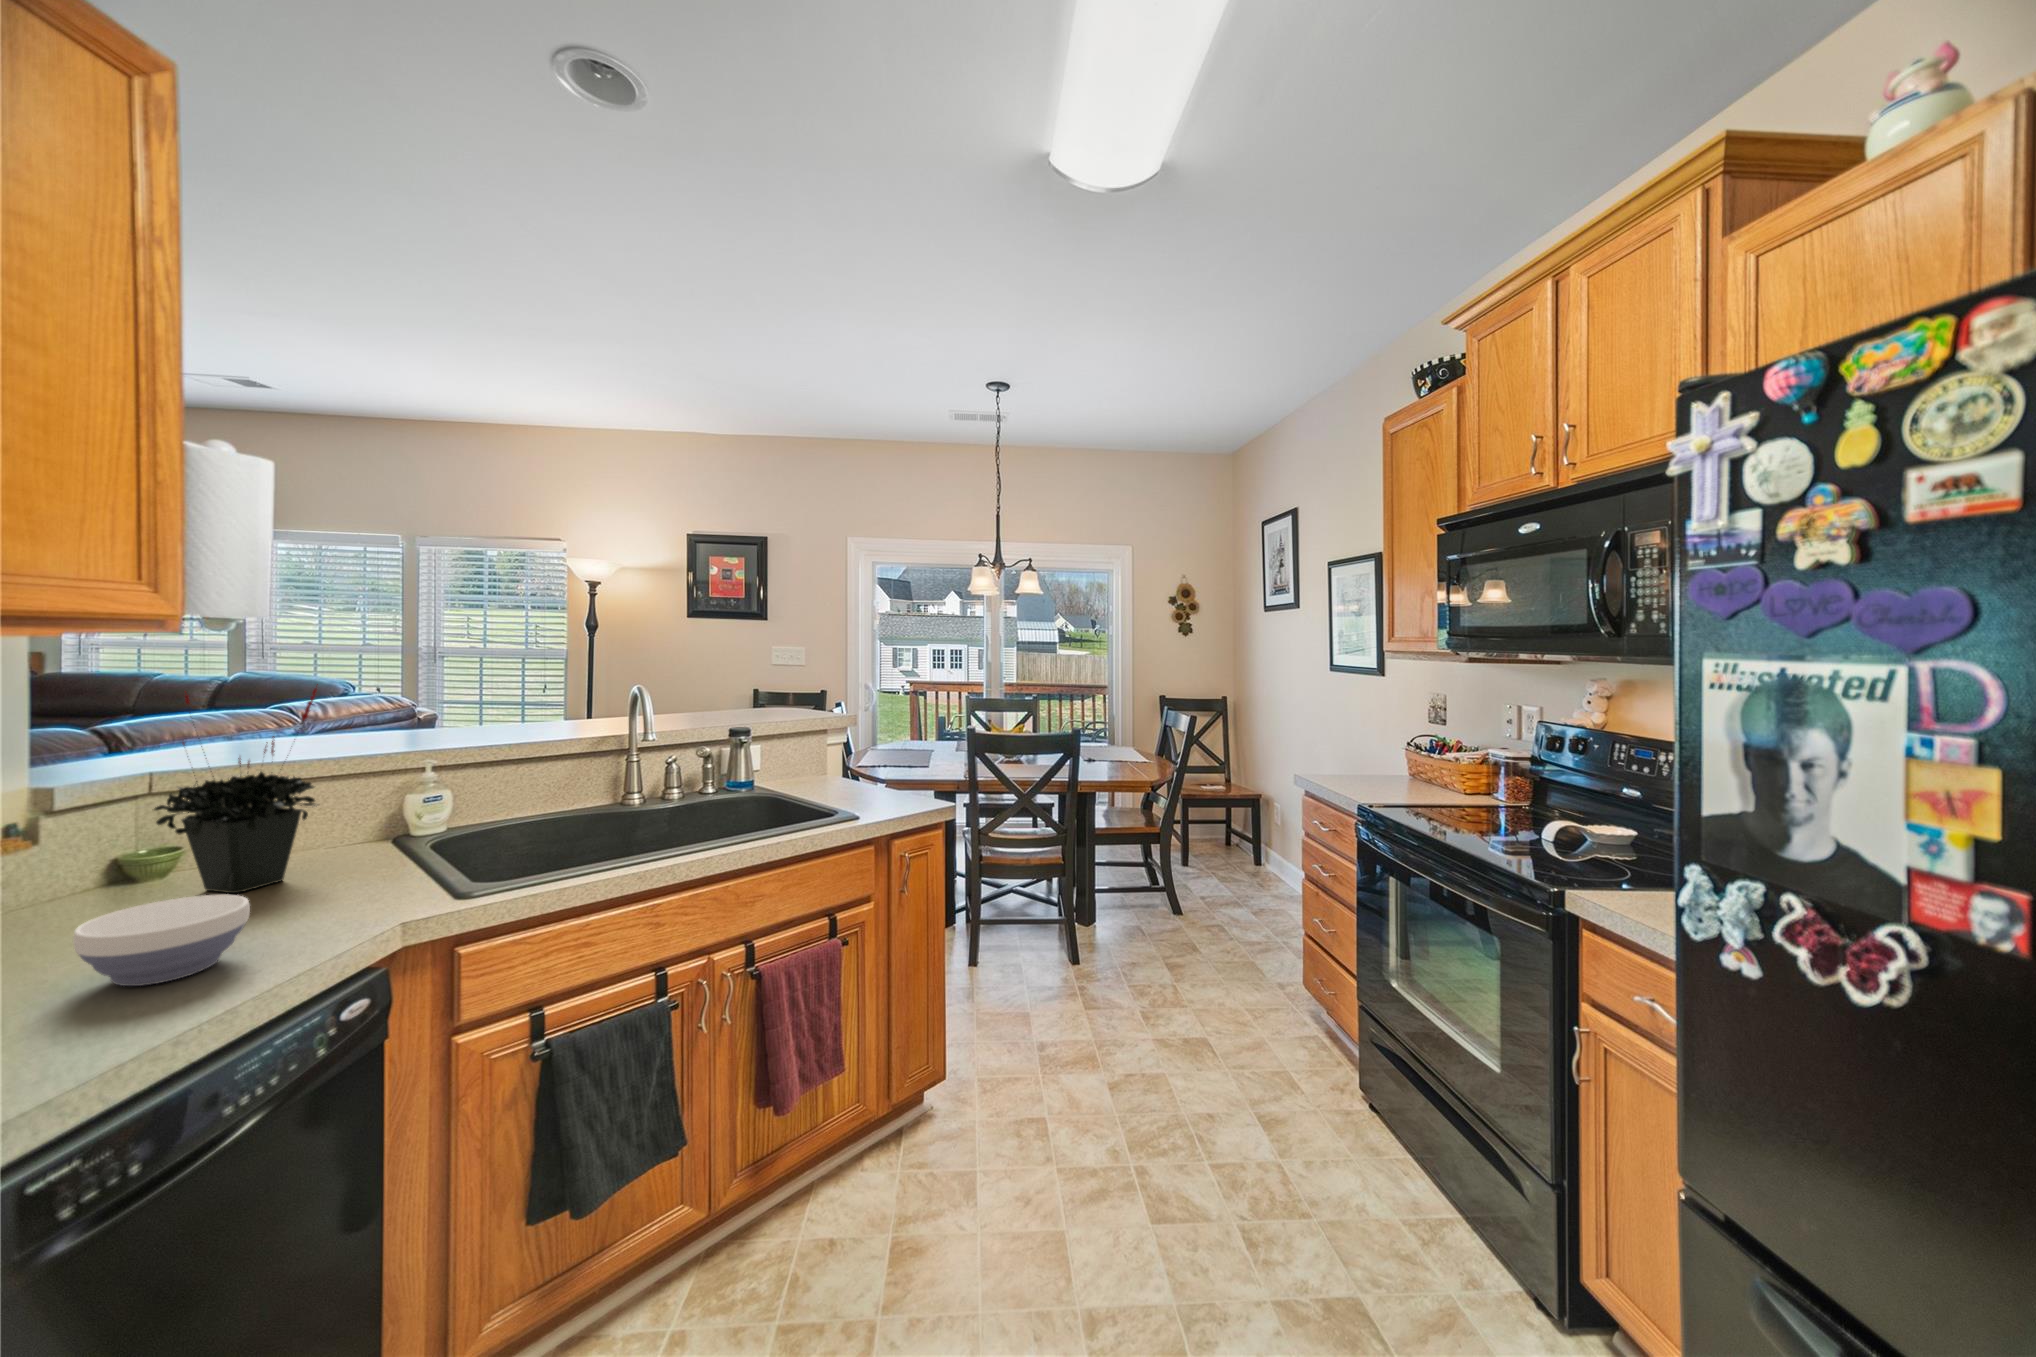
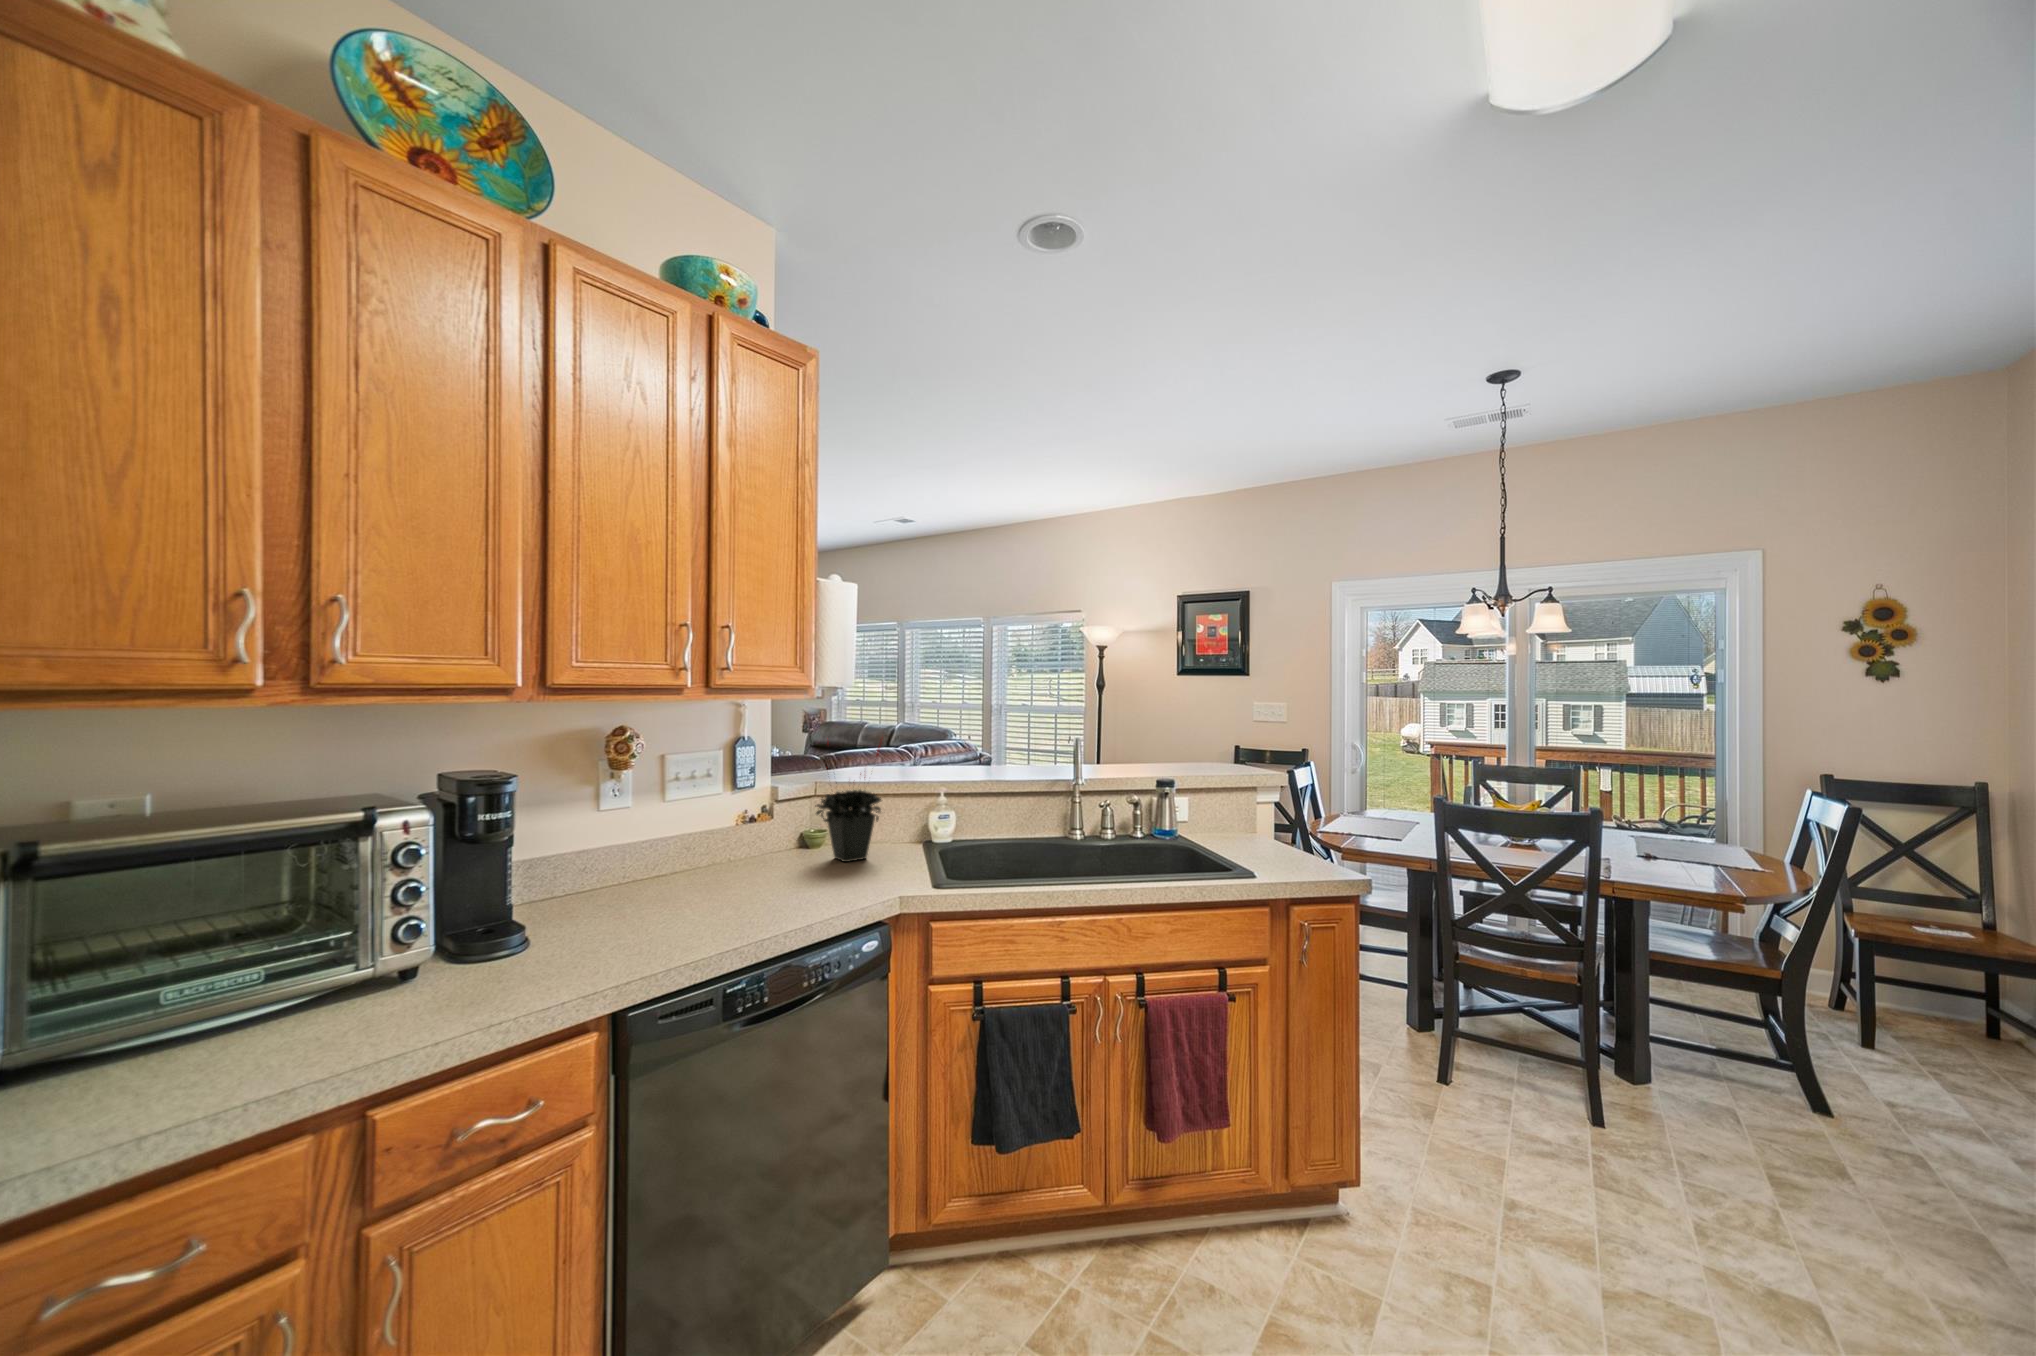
bowl: present [73,895,250,986] -> none [772,857,838,903]

